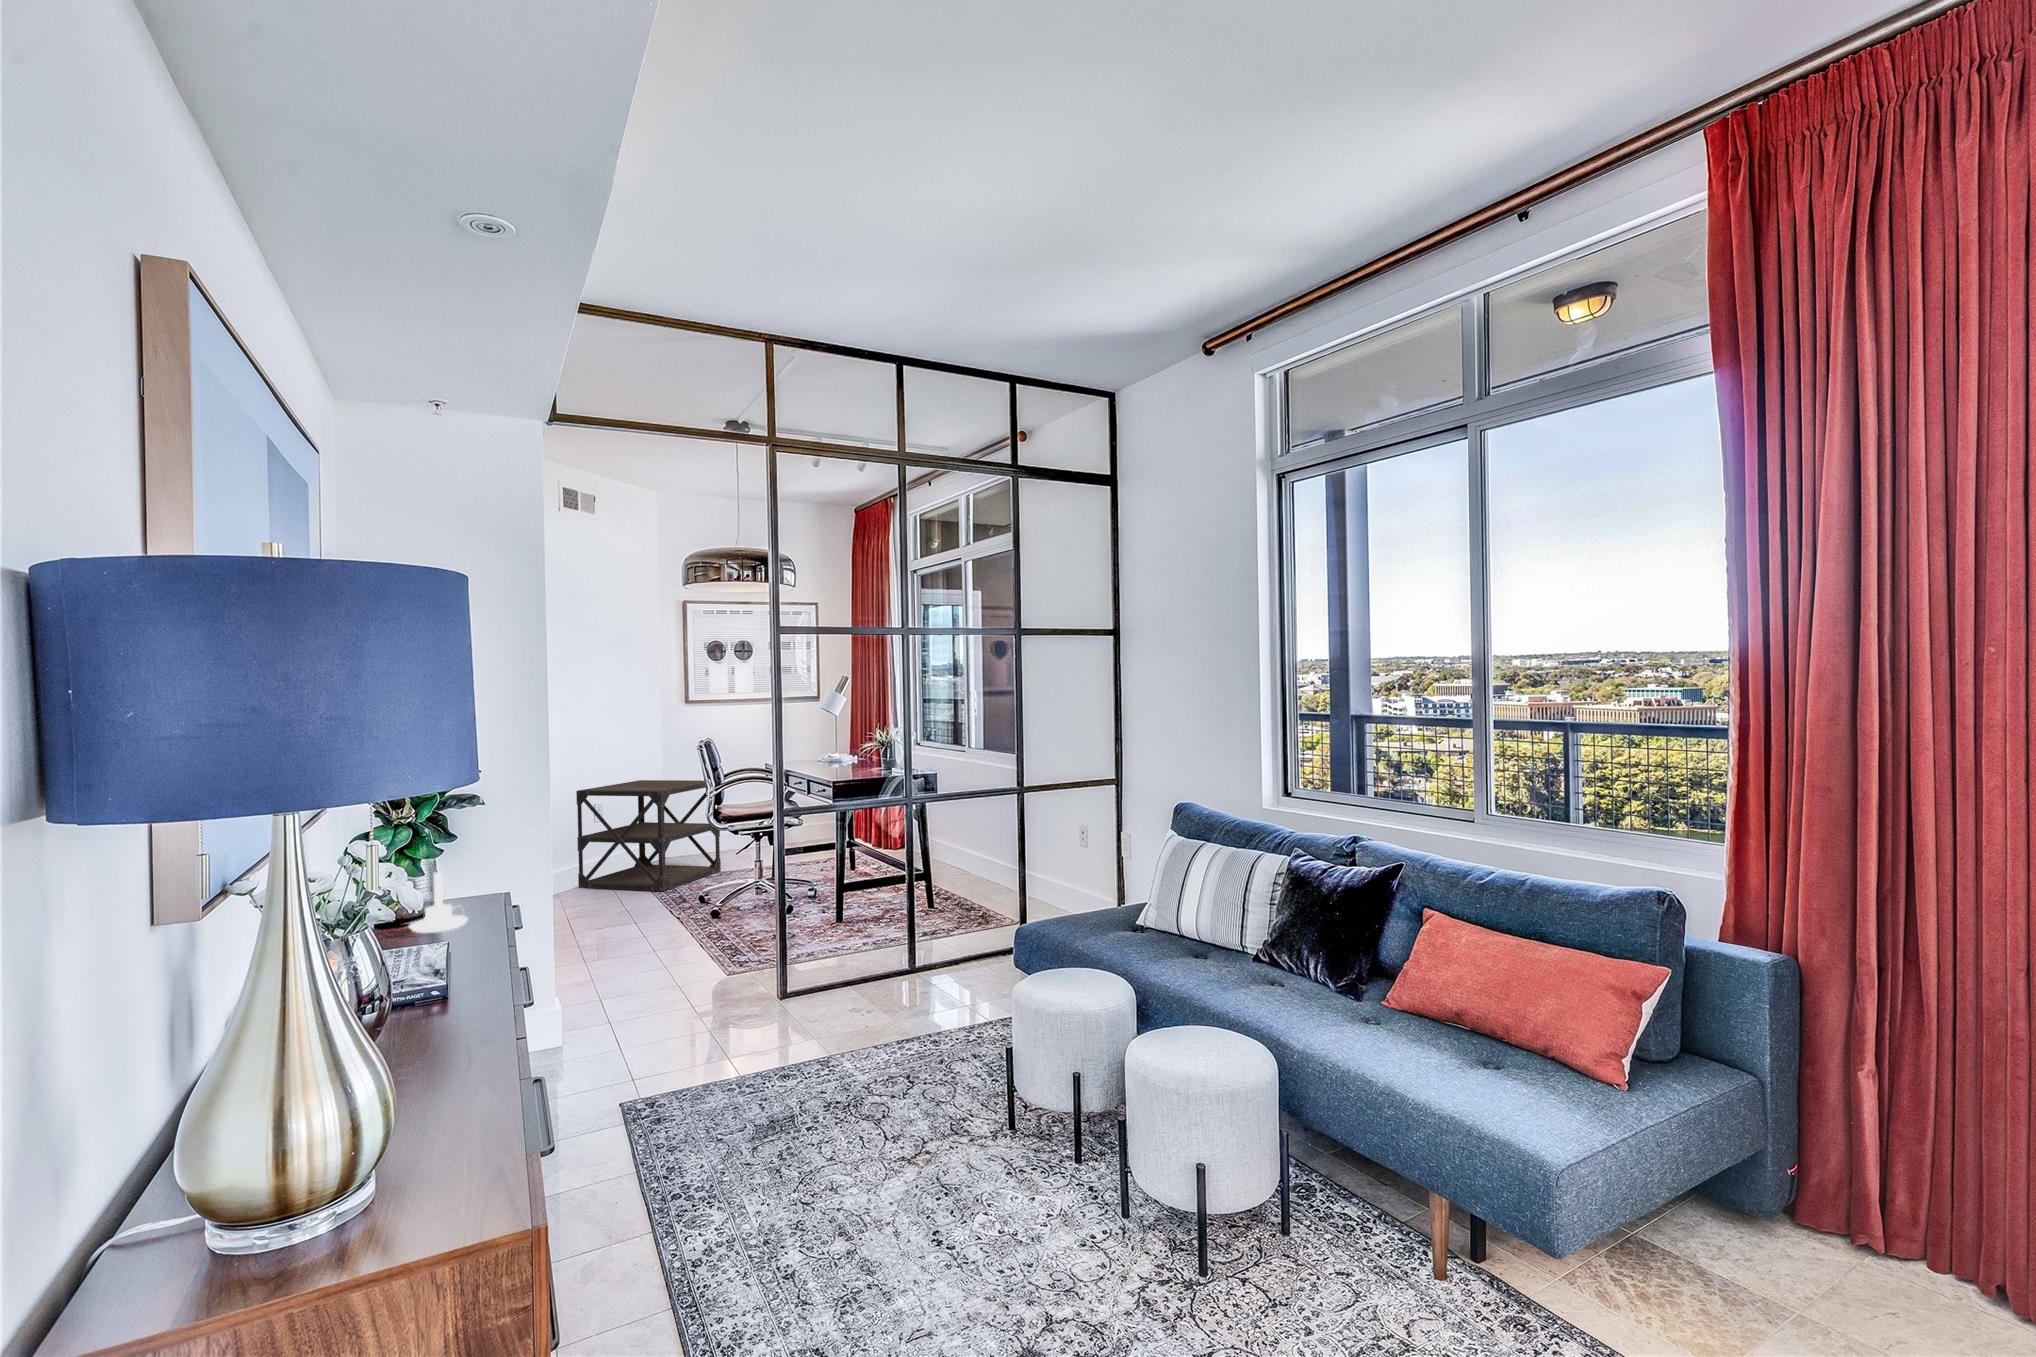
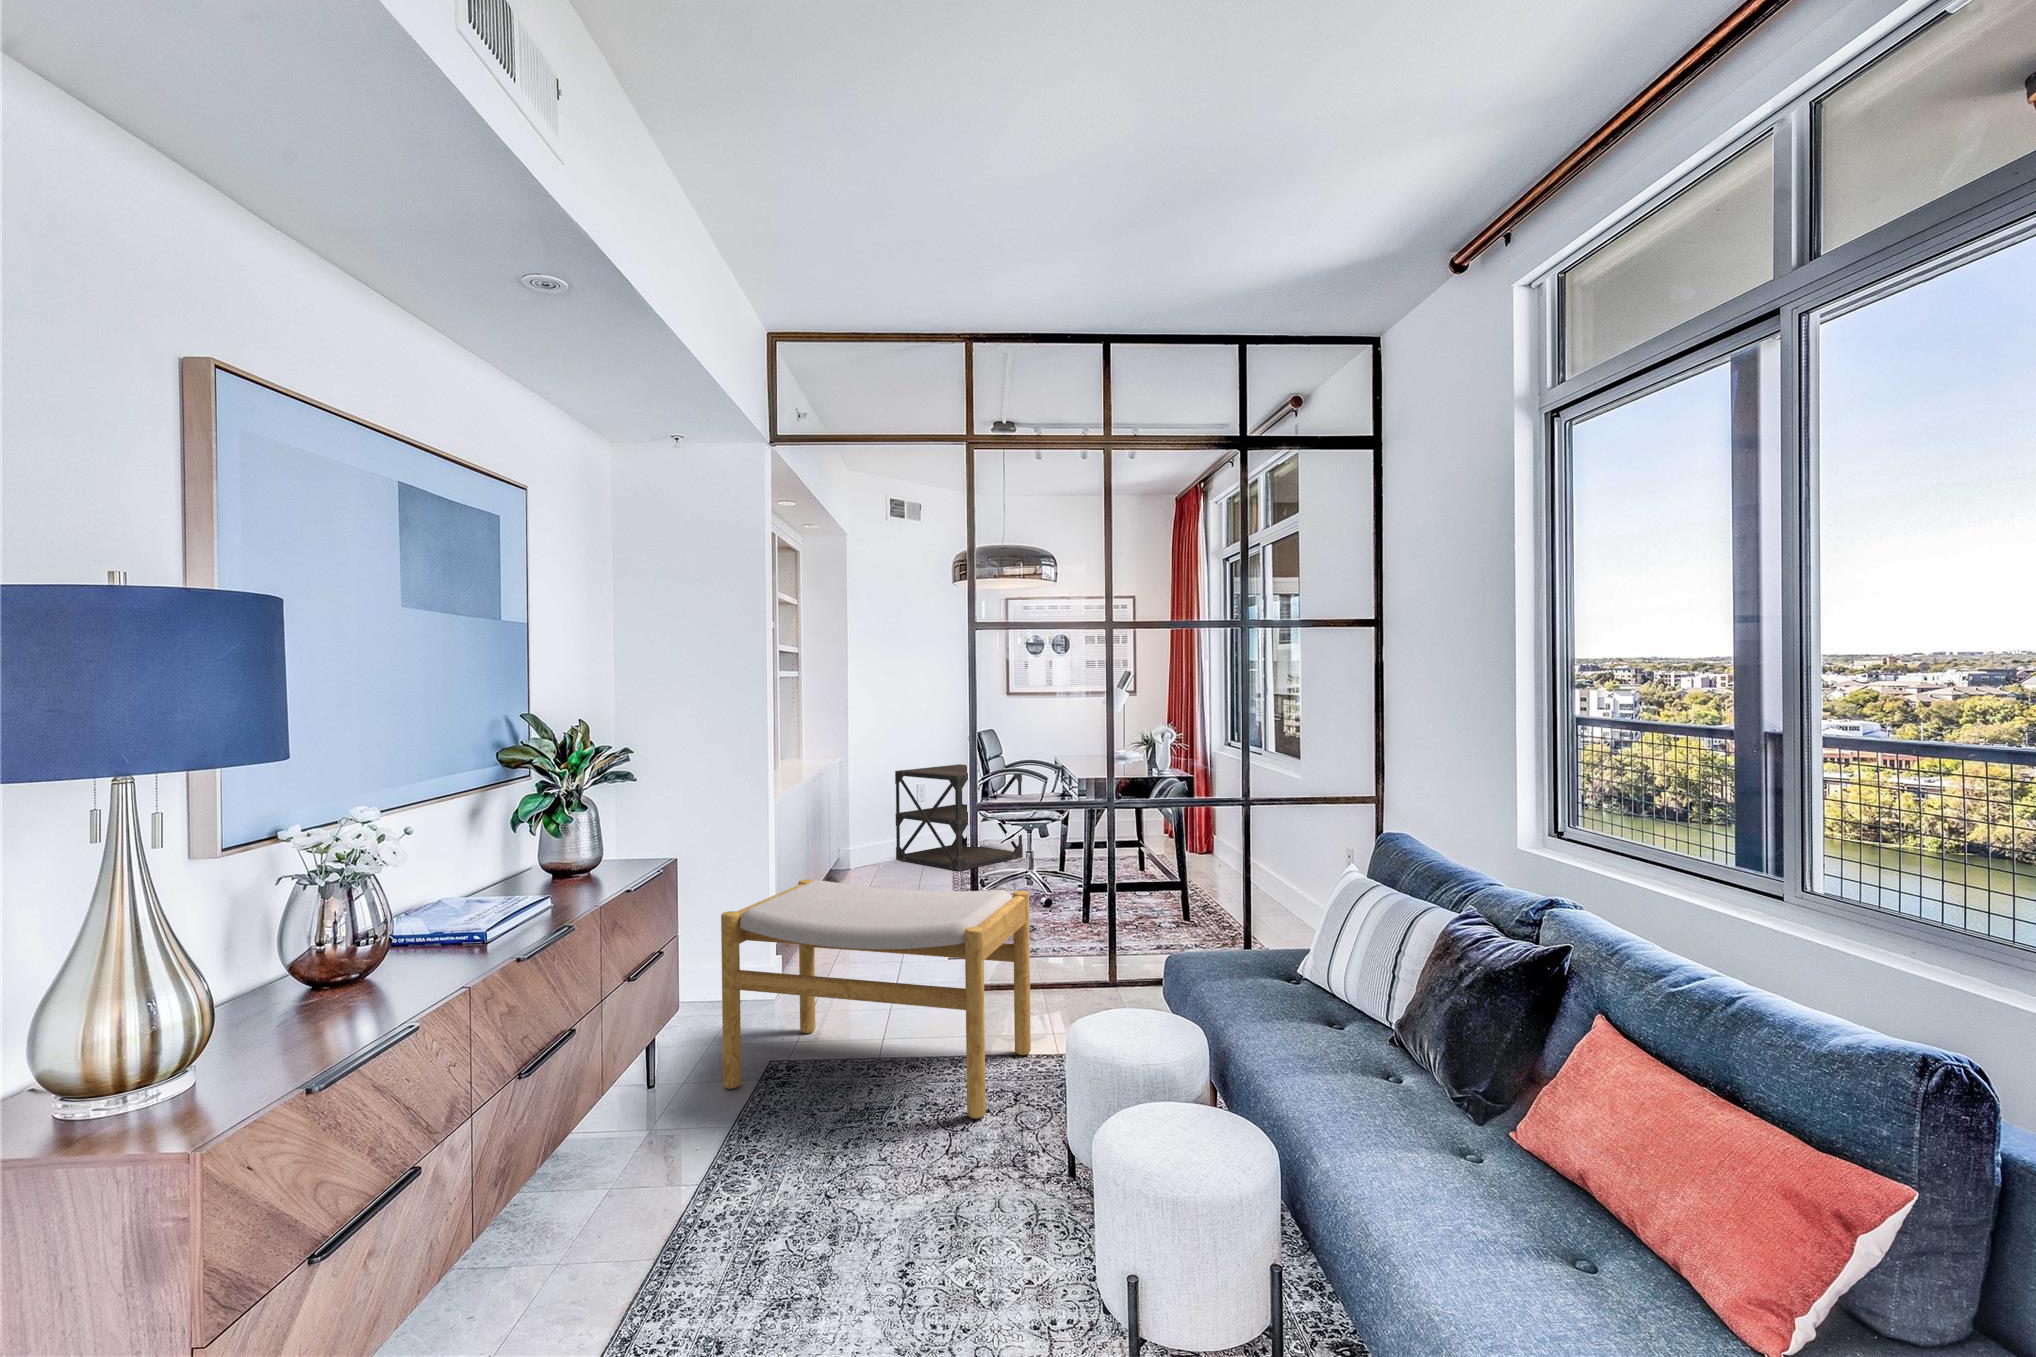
candle holder: present [409,866,468,933] -> none [569,828,617,888]
footstool: none [587,887,894,1135] -> present [721,879,1031,1119]

